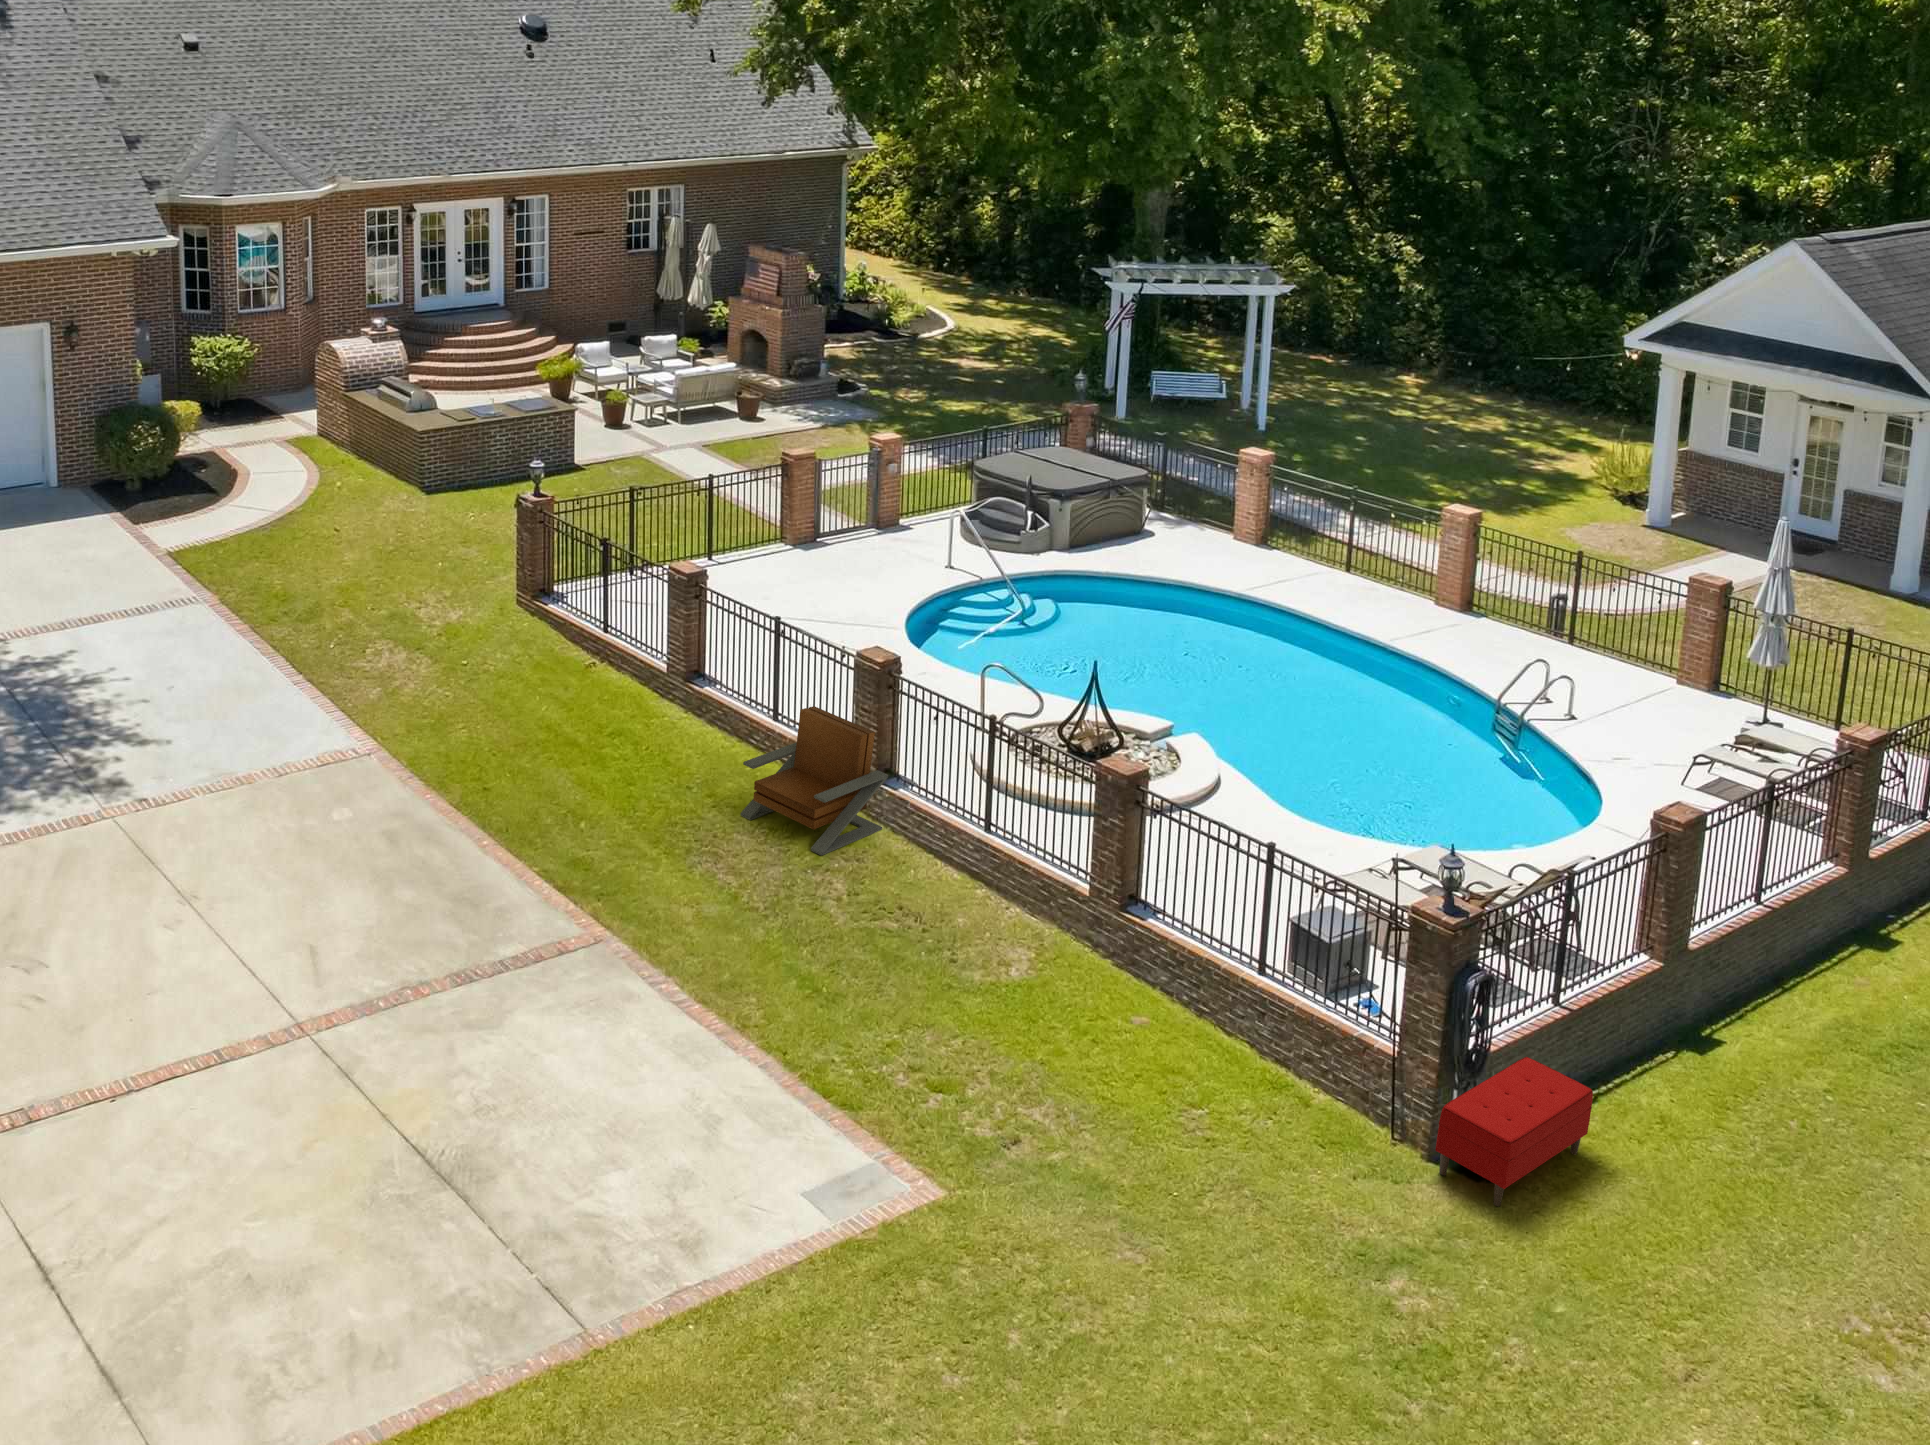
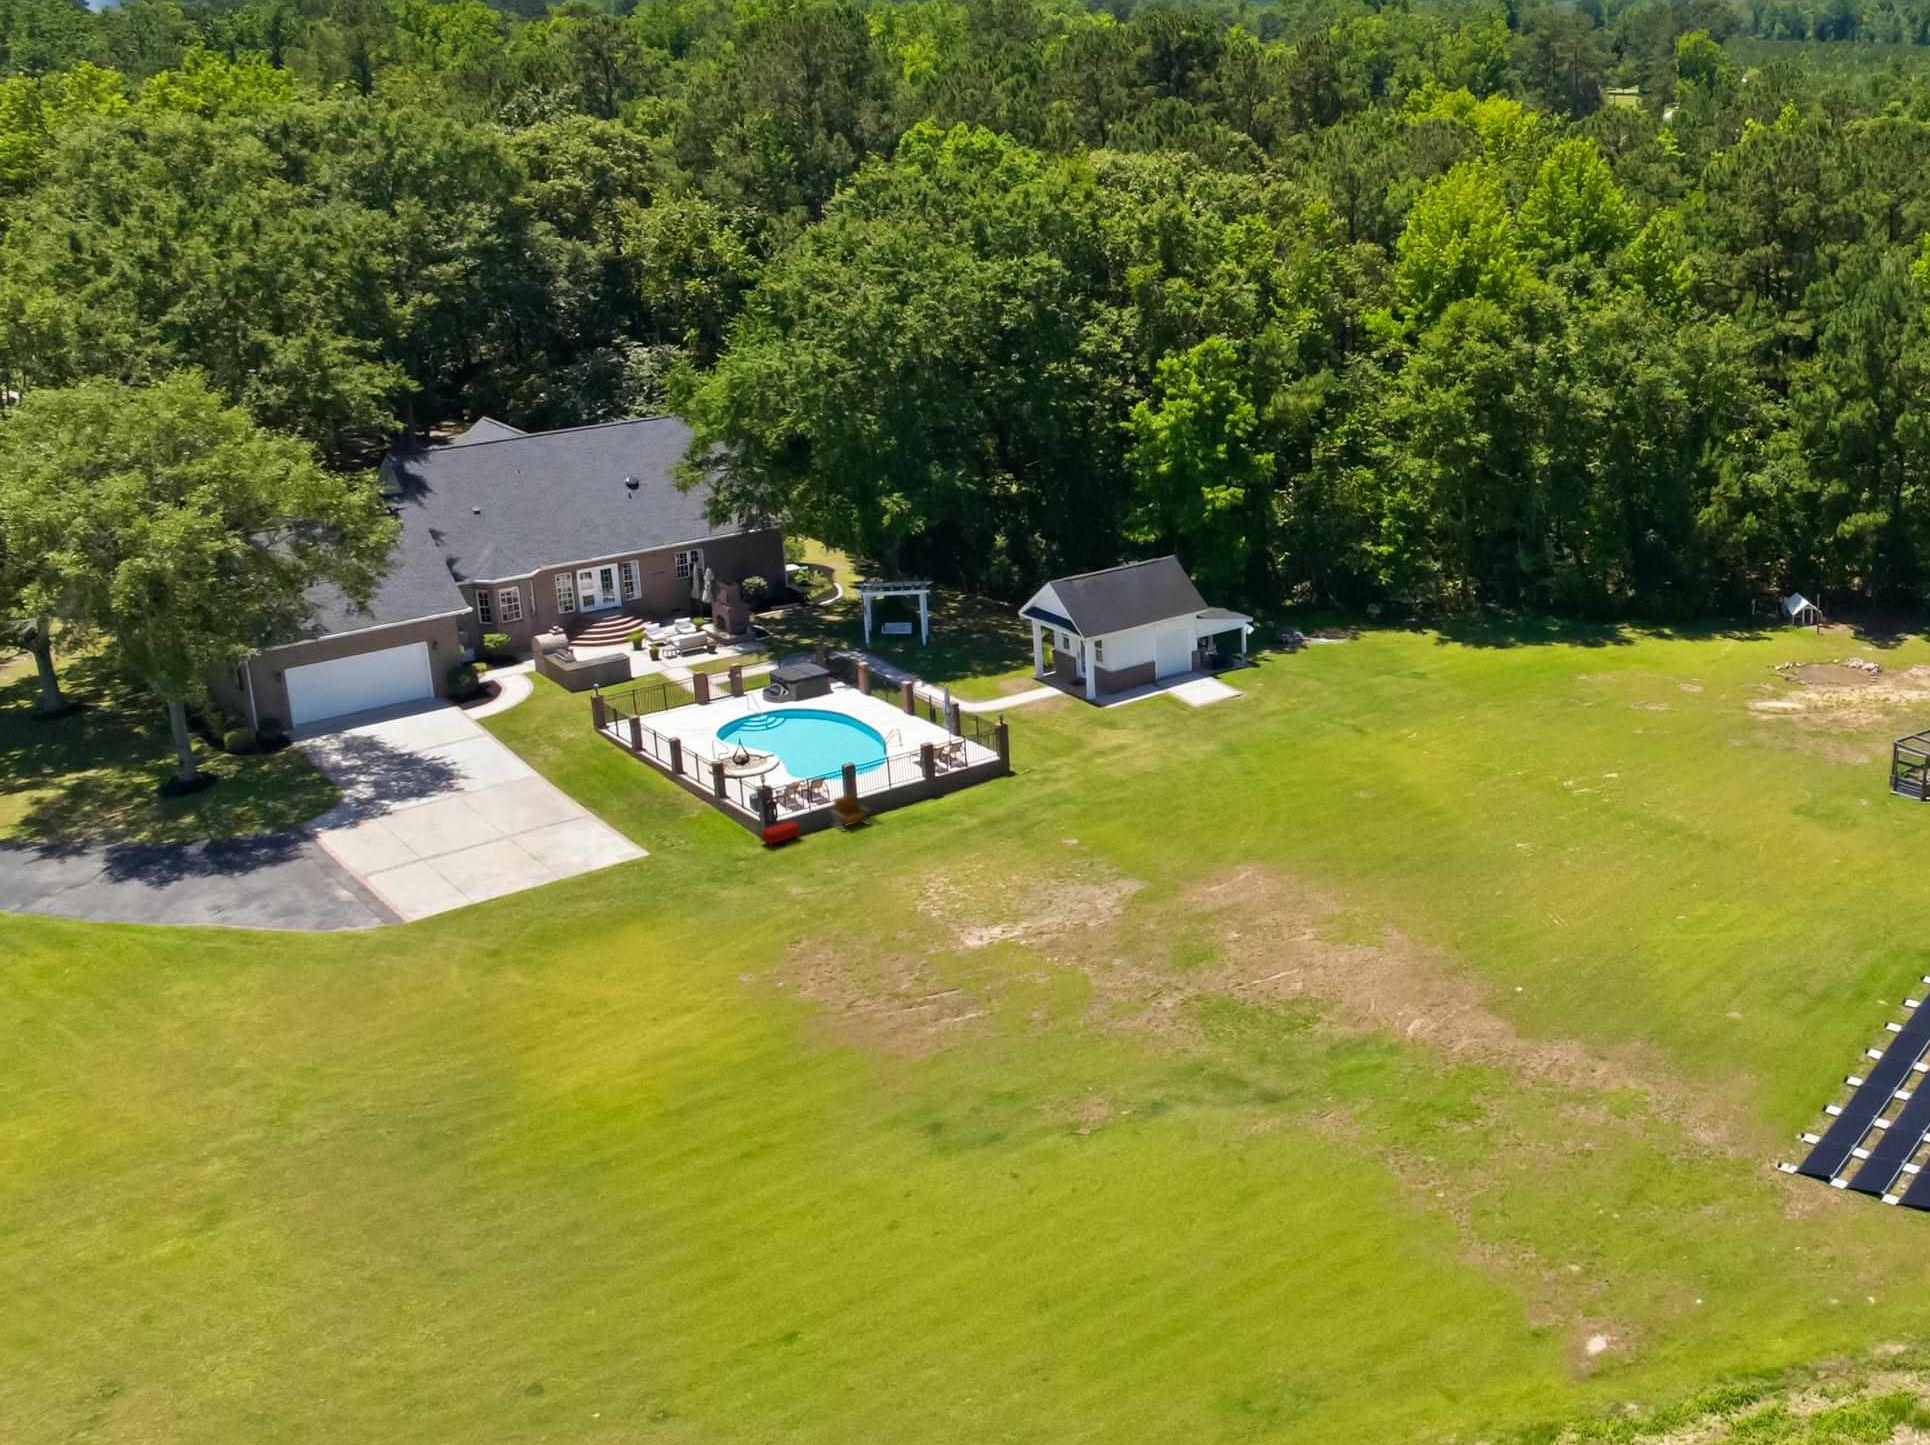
lounge chair: present [741,706,888,855] -> present [830,794,869,832]

